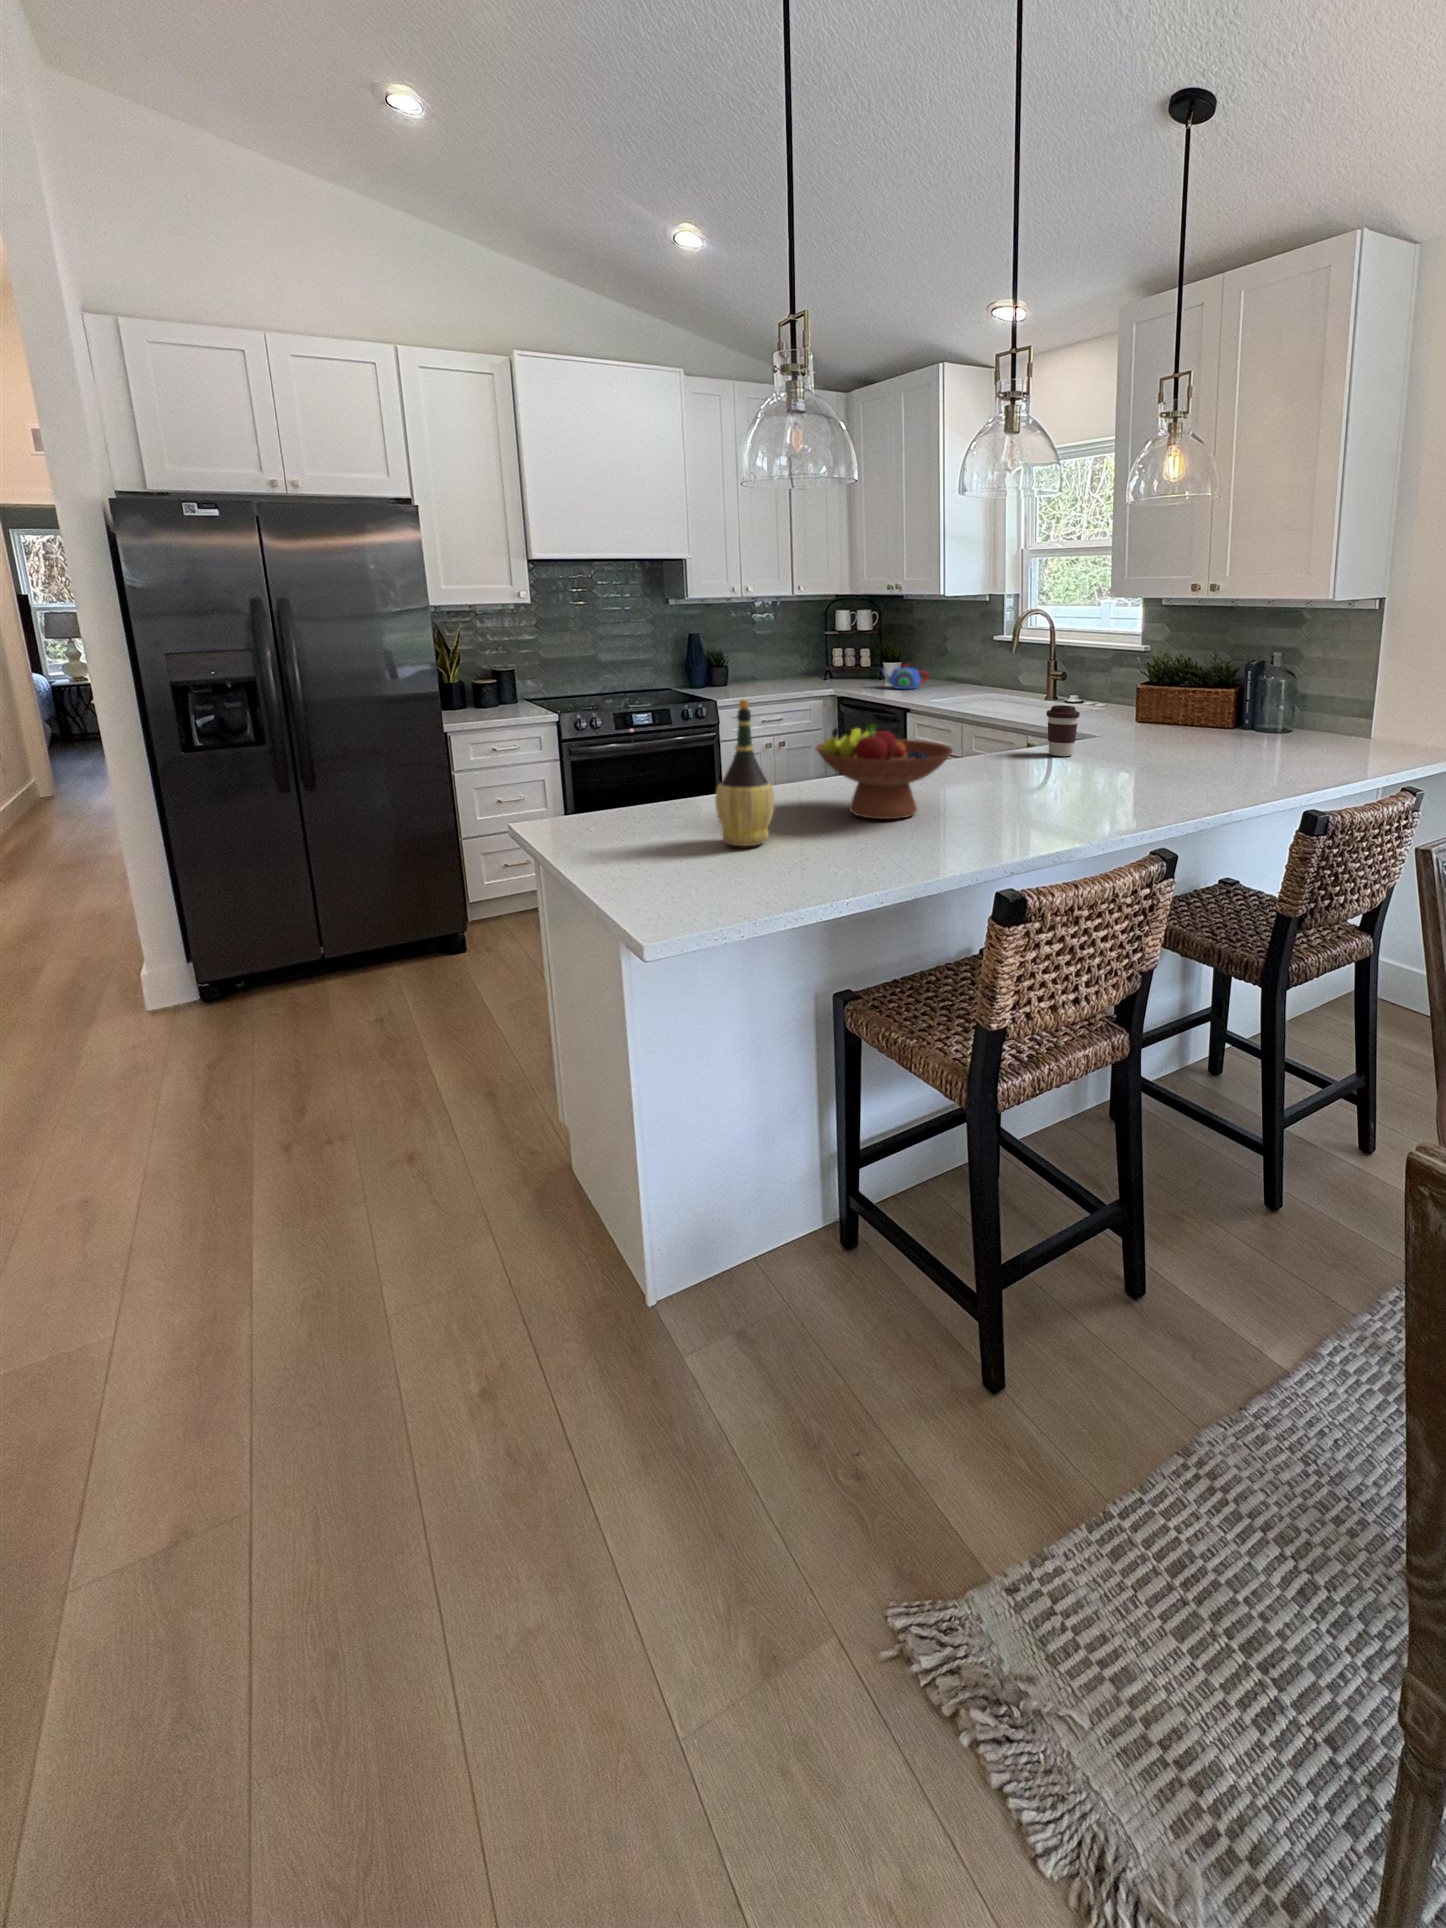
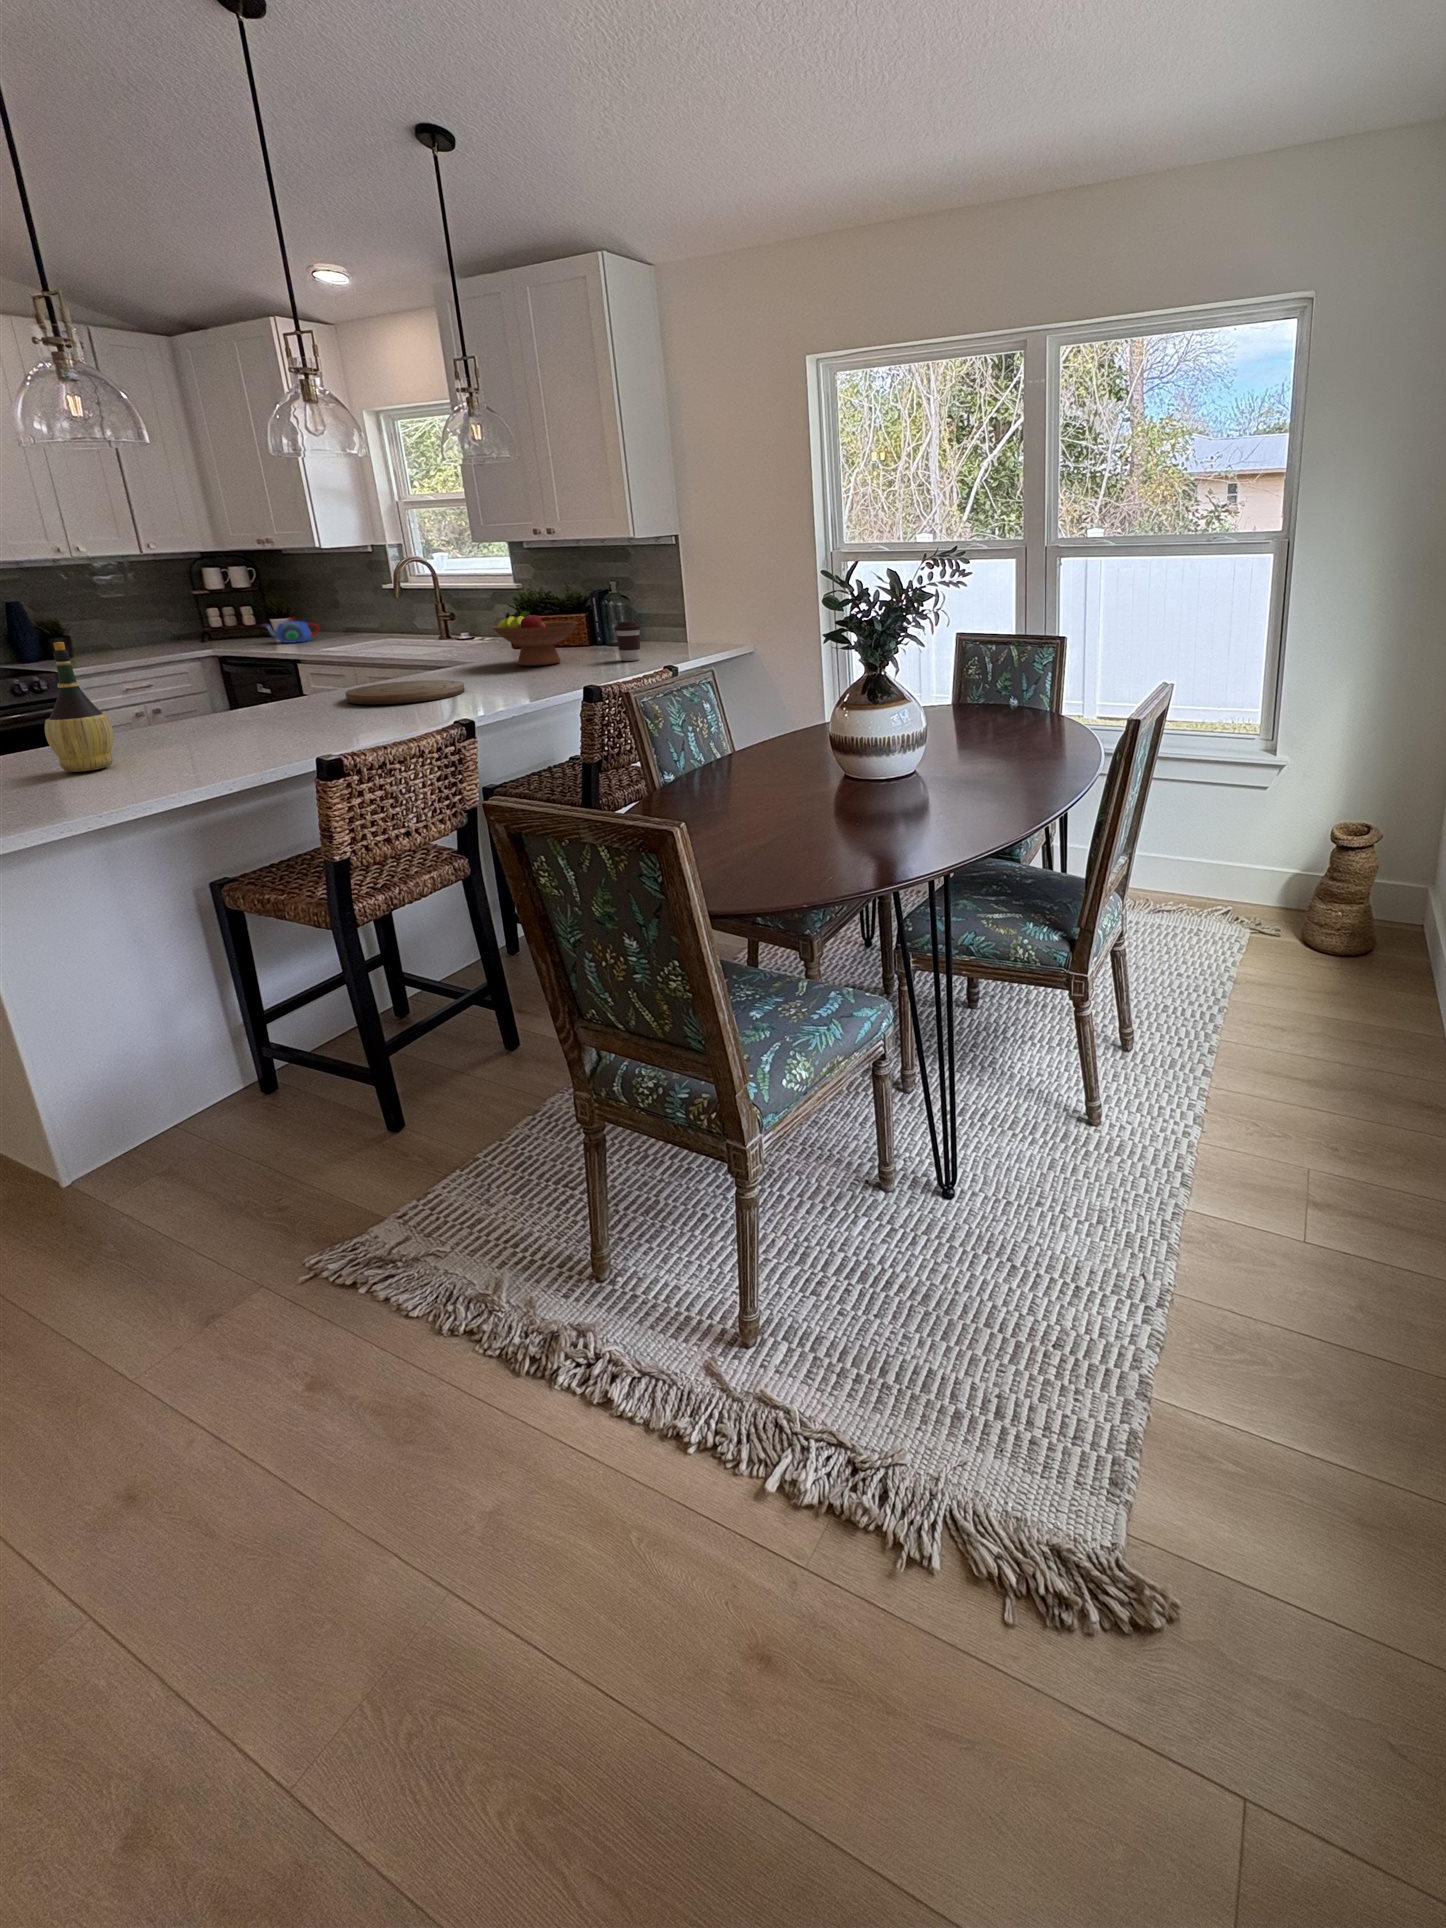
coffee cup: present [1046,705,1080,756] -> present [615,621,641,661]
fruit bowl: present [816,724,953,819] -> present [492,611,578,666]
cutting board: none [984,761,1118,795] -> present [345,680,465,704]

